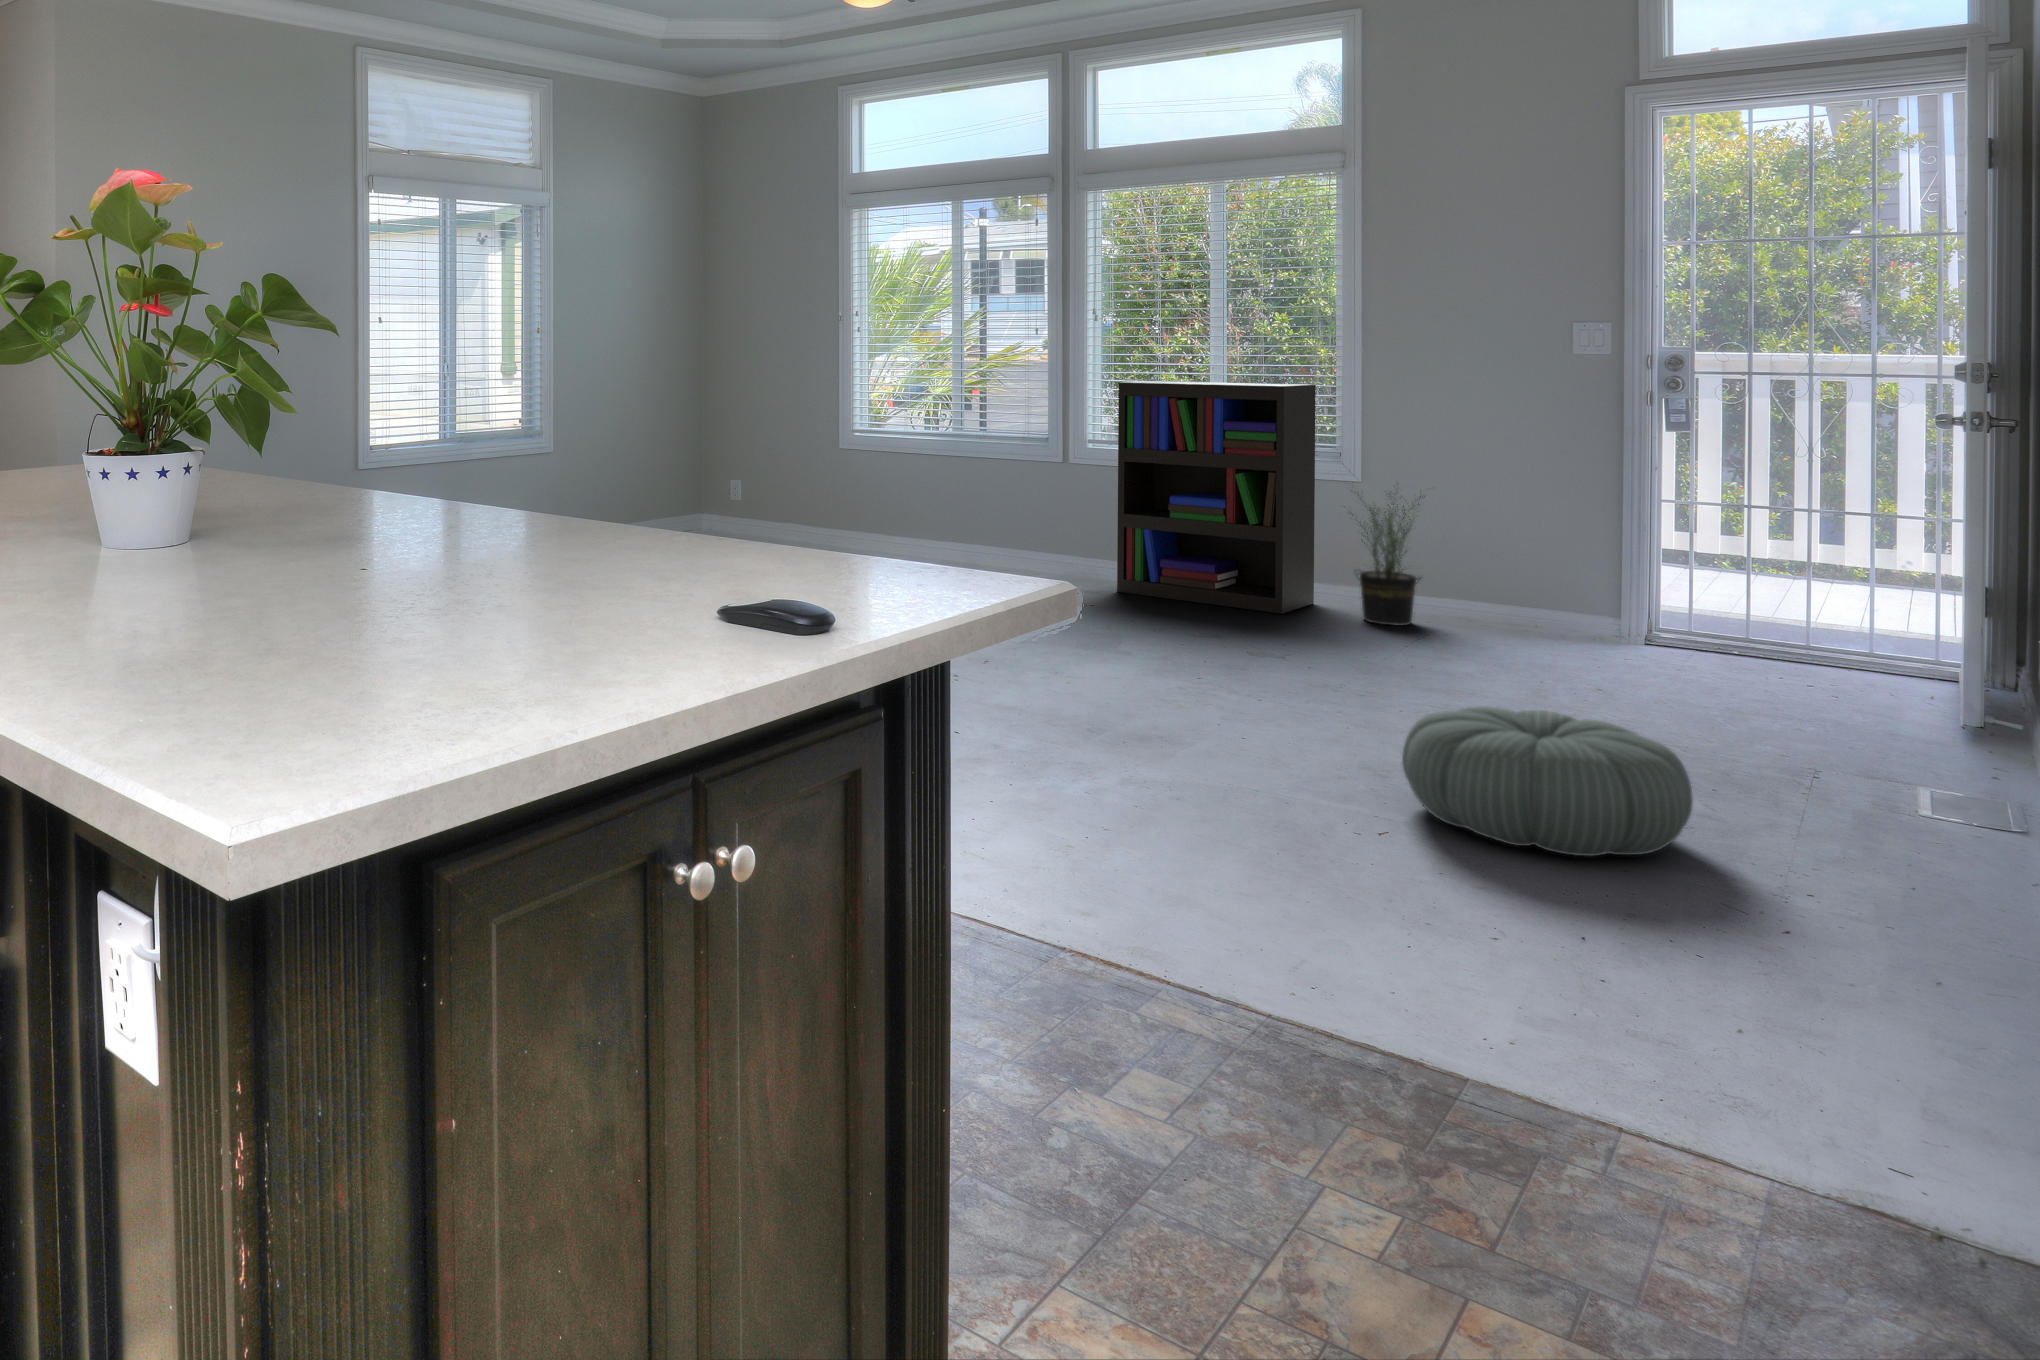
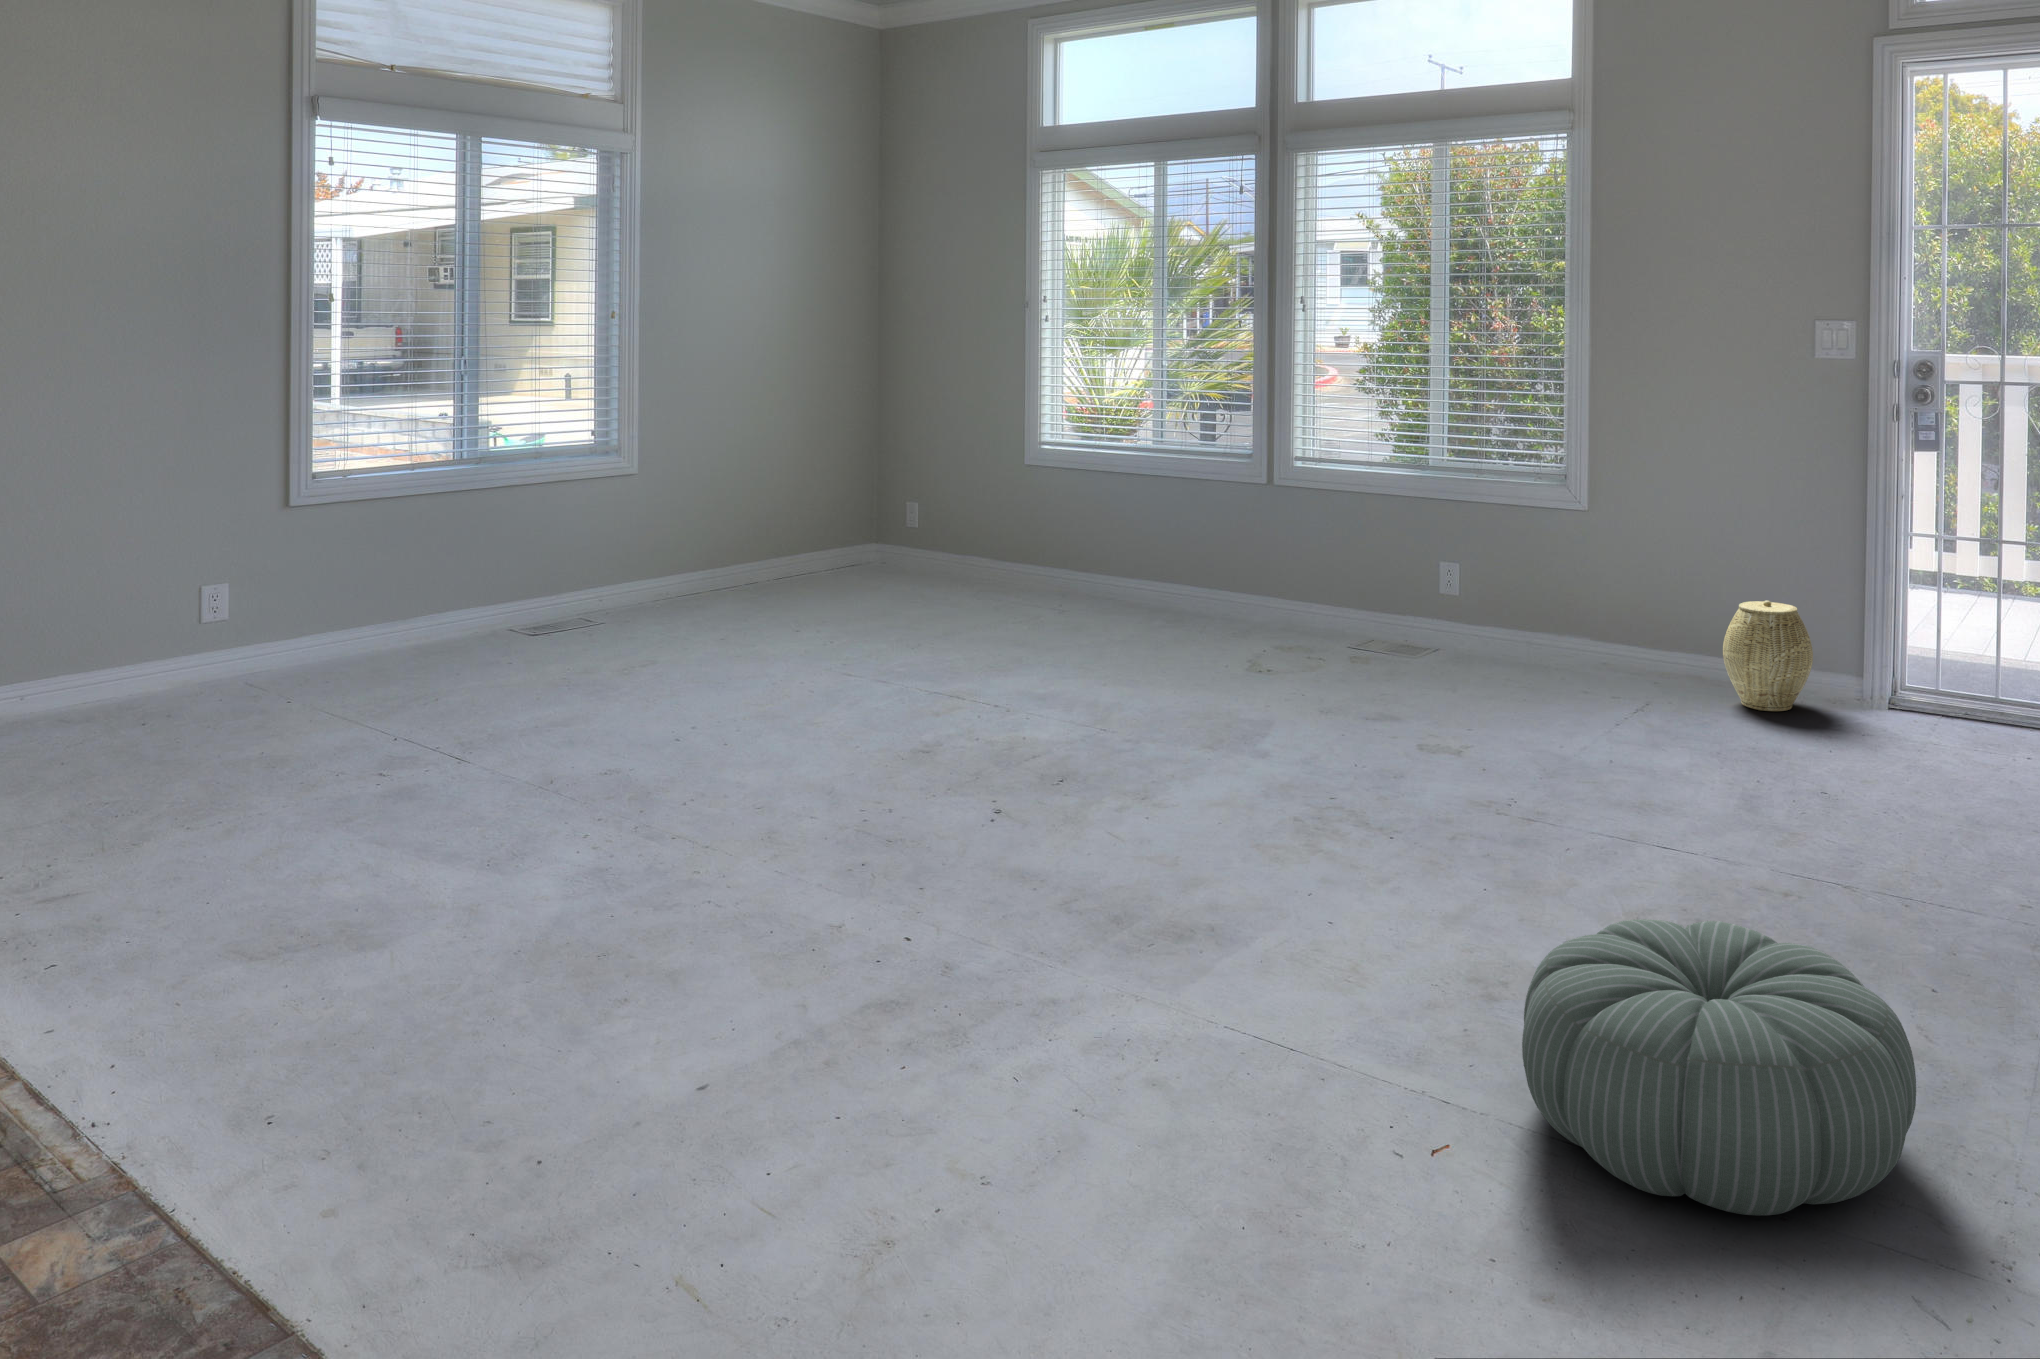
bookshelf: present [1117,381,1316,614] -> none [1319,387,1544,679]
potted plant: present [1350,488,1425,625] -> none [1566,511,1667,693]
woven basket: none [1488,552,1572,642] -> present [1723,600,1813,711]

